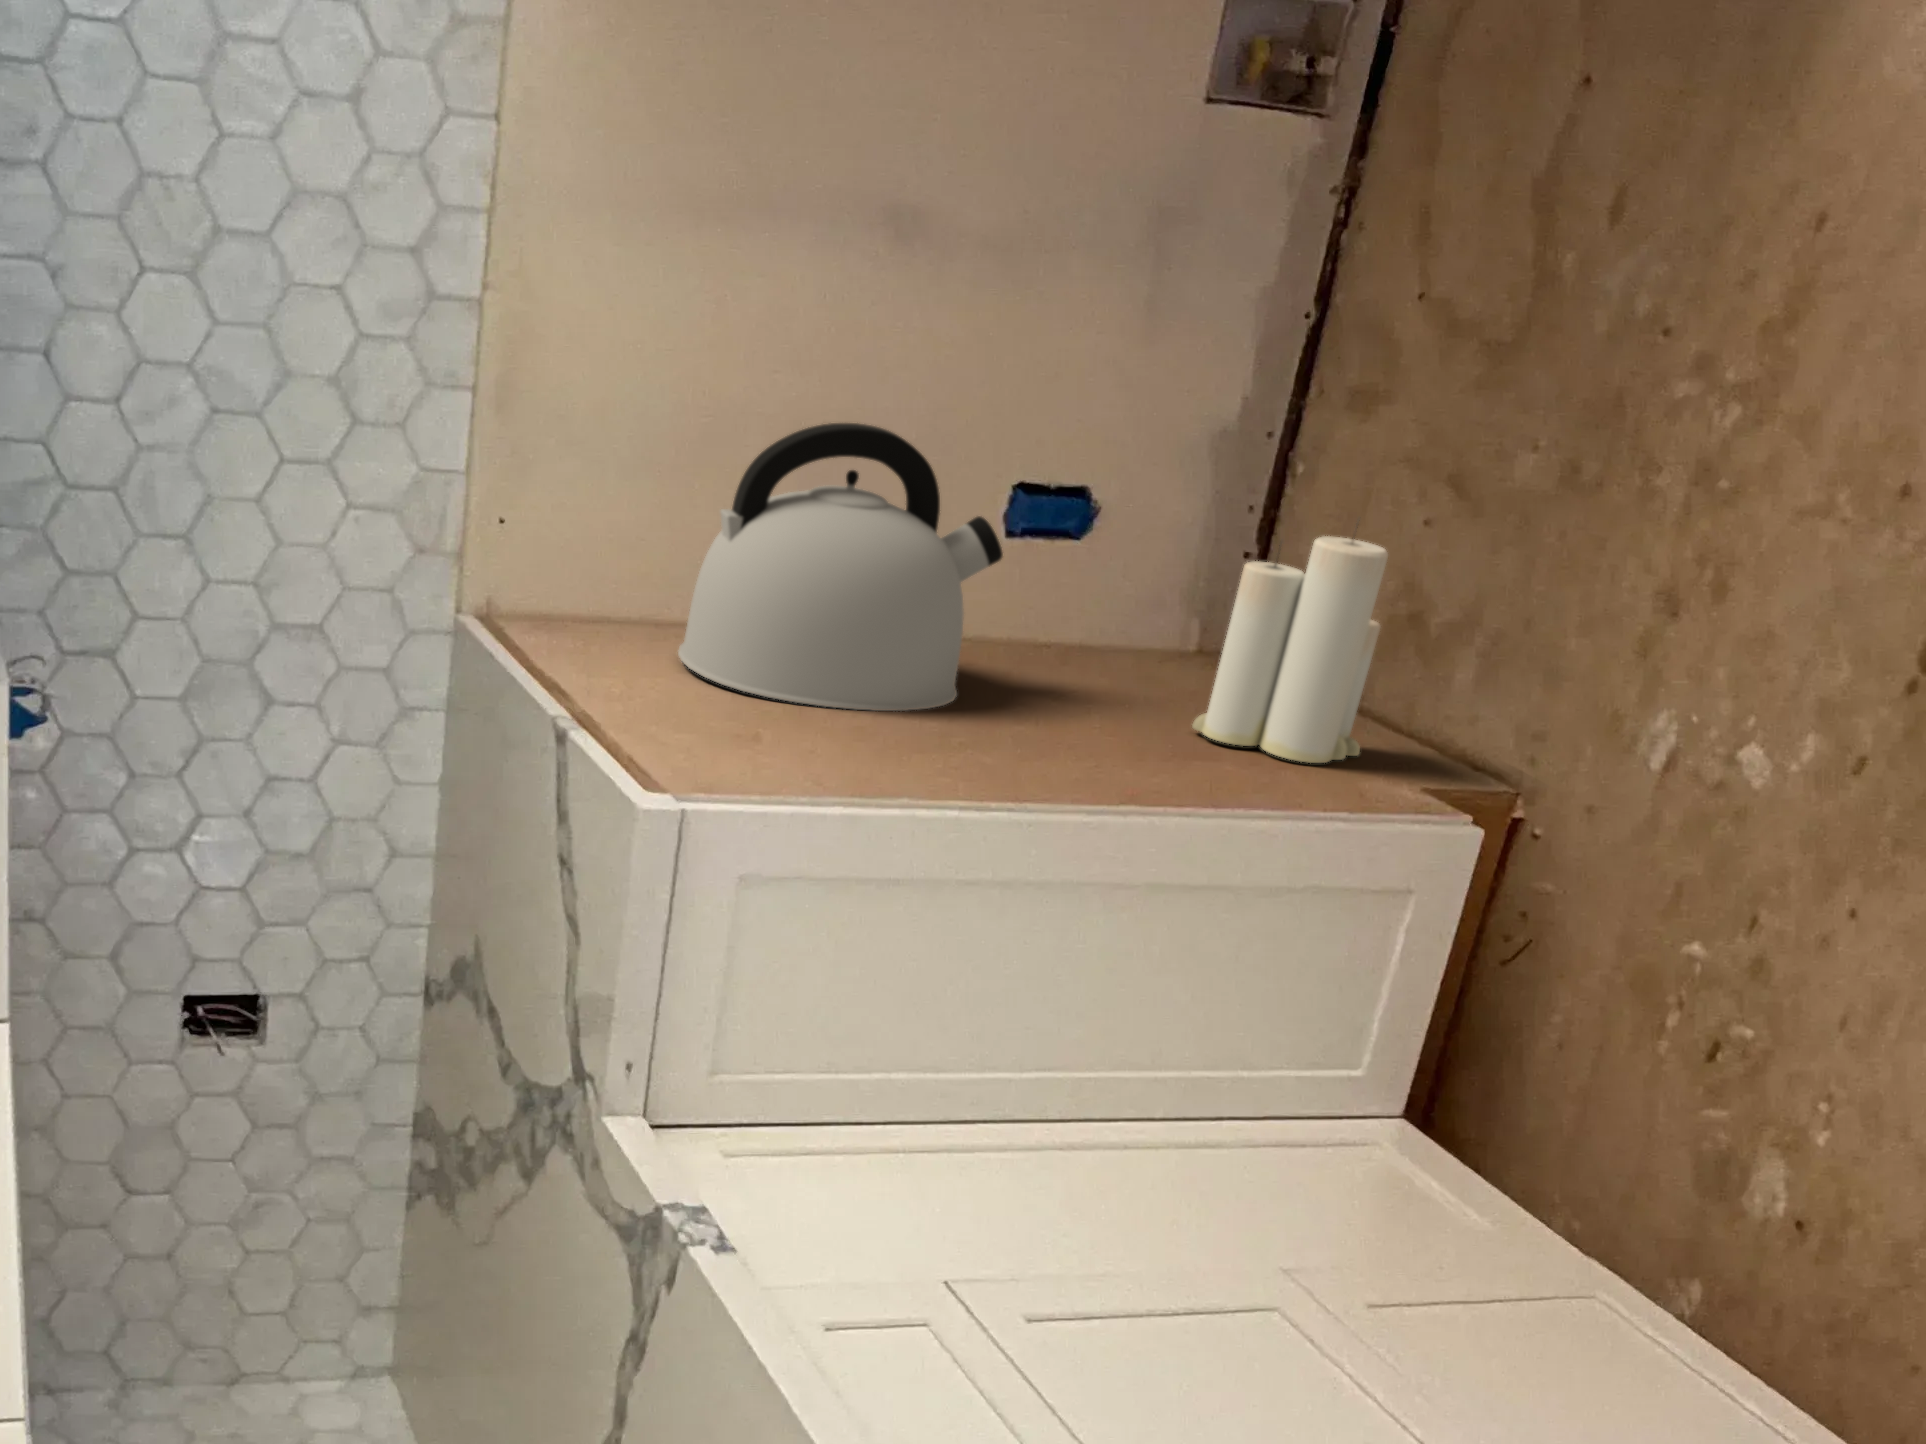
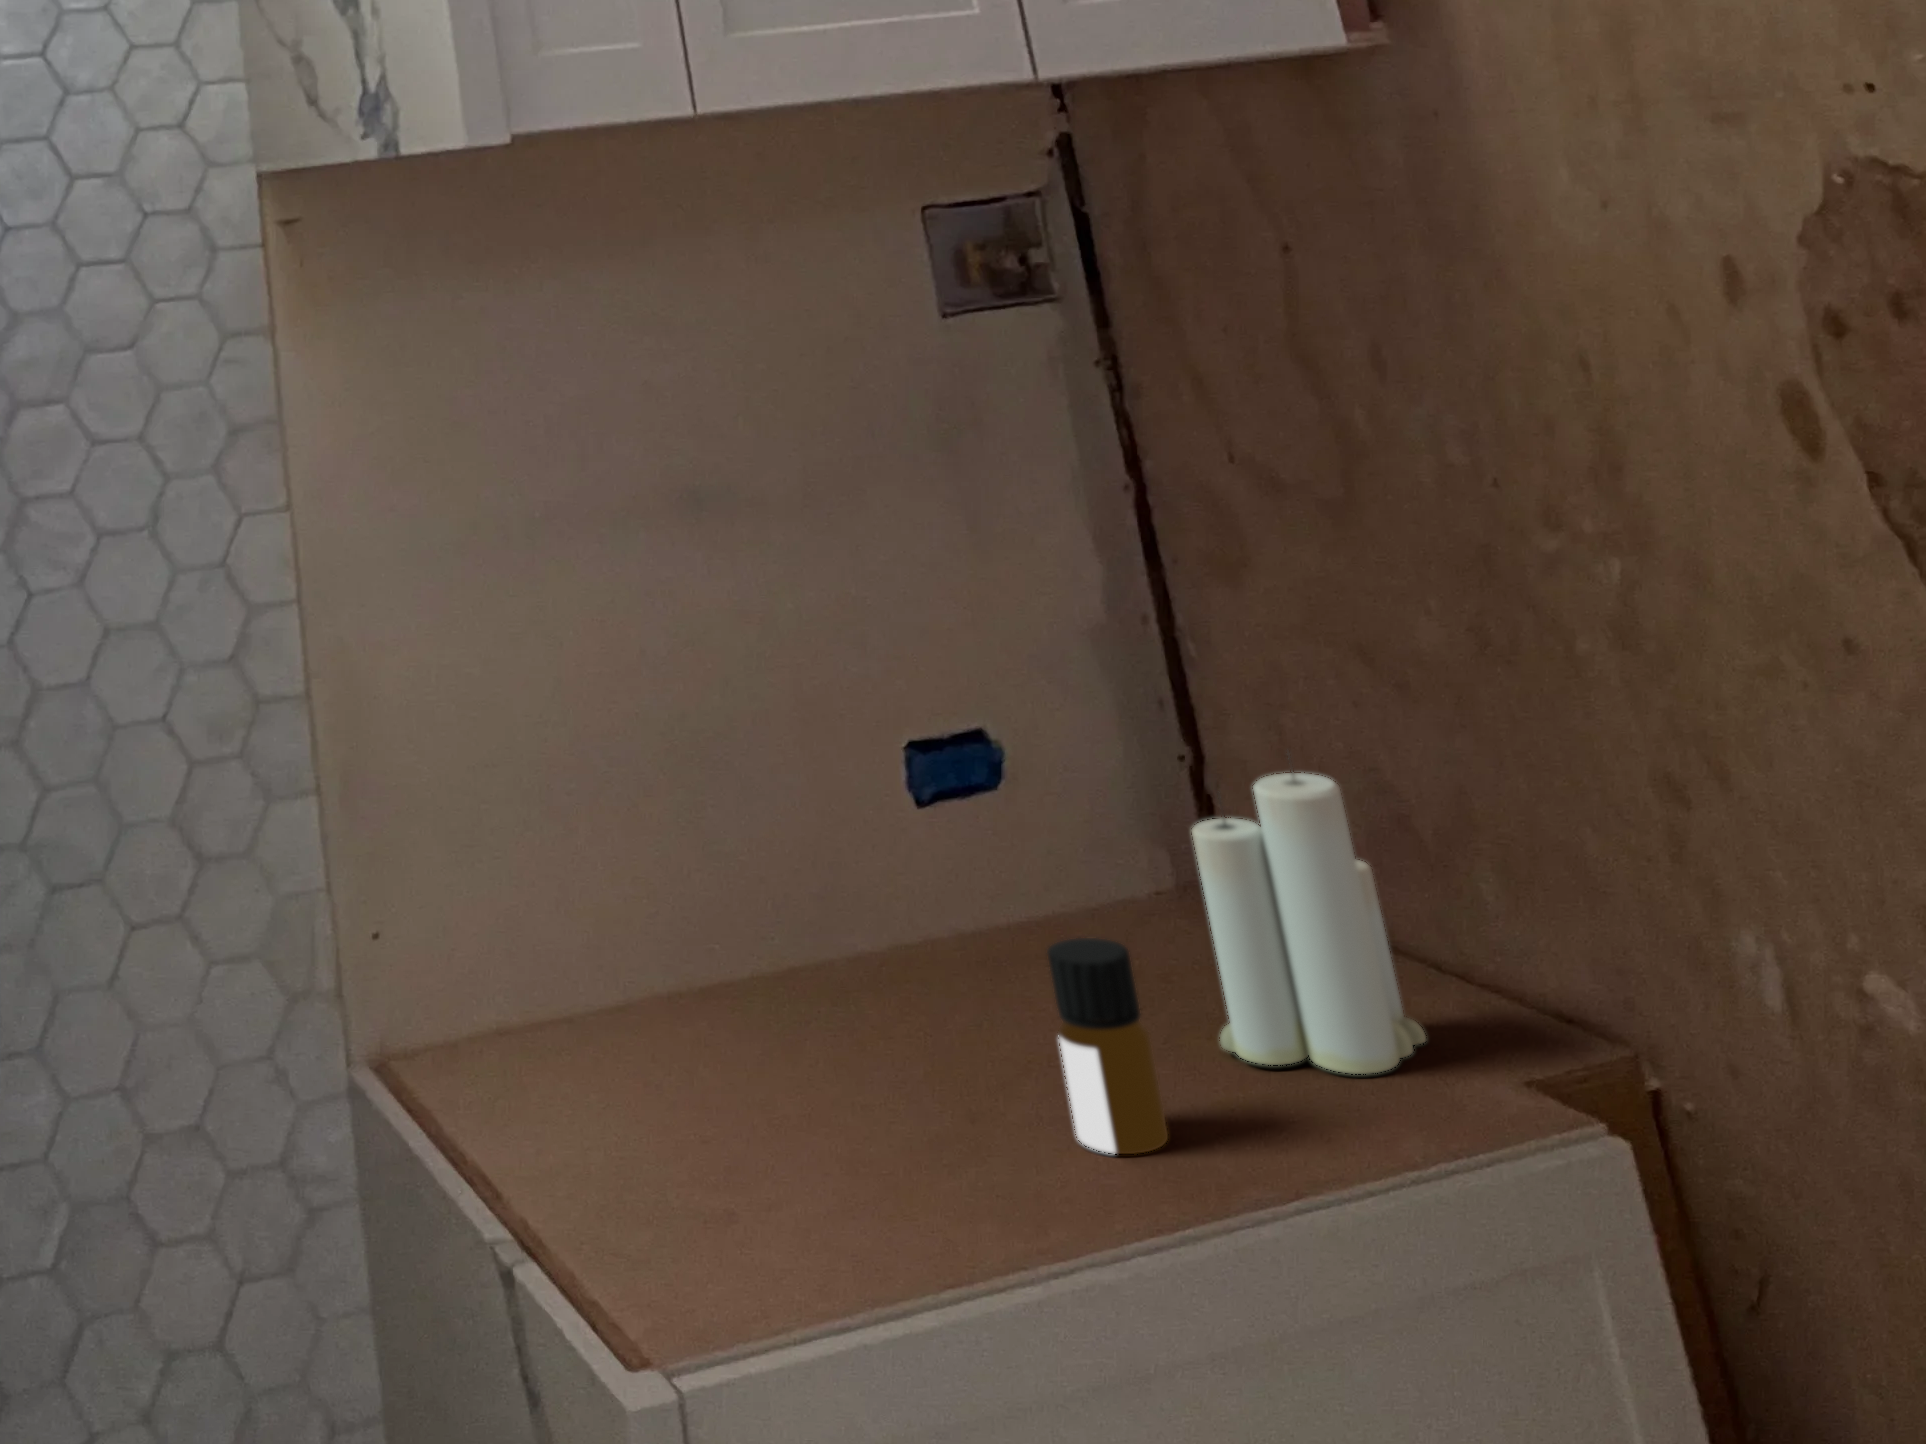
kettle: present [678,423,1003,711] -> none [612,753,941,1133]
bottle: none [1050,612,1152,767] -> present [1048,938,1168,1154]

